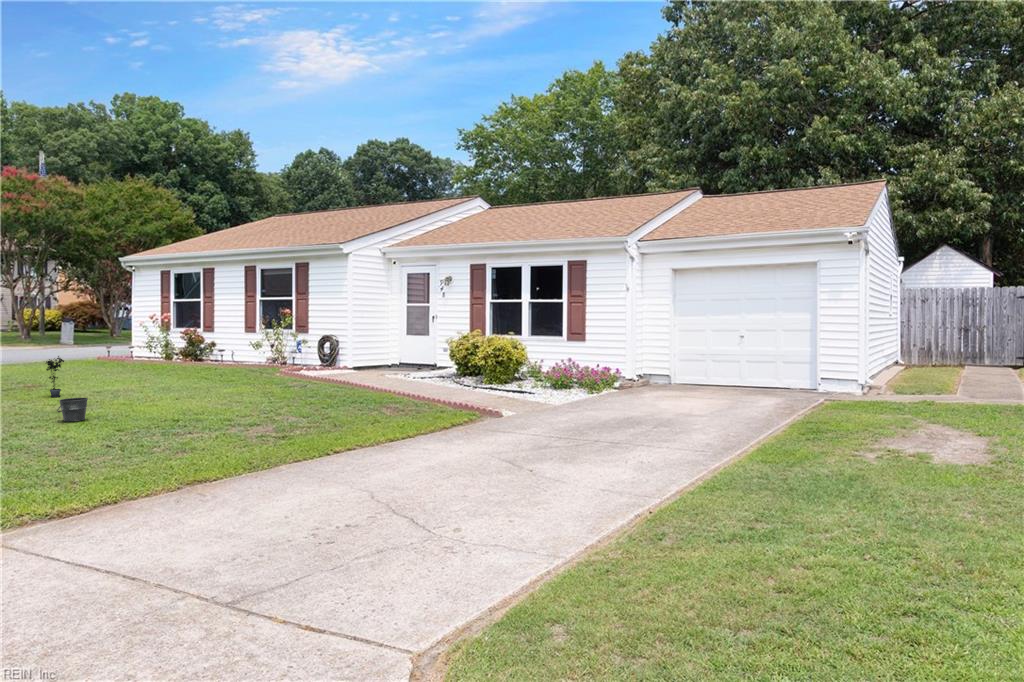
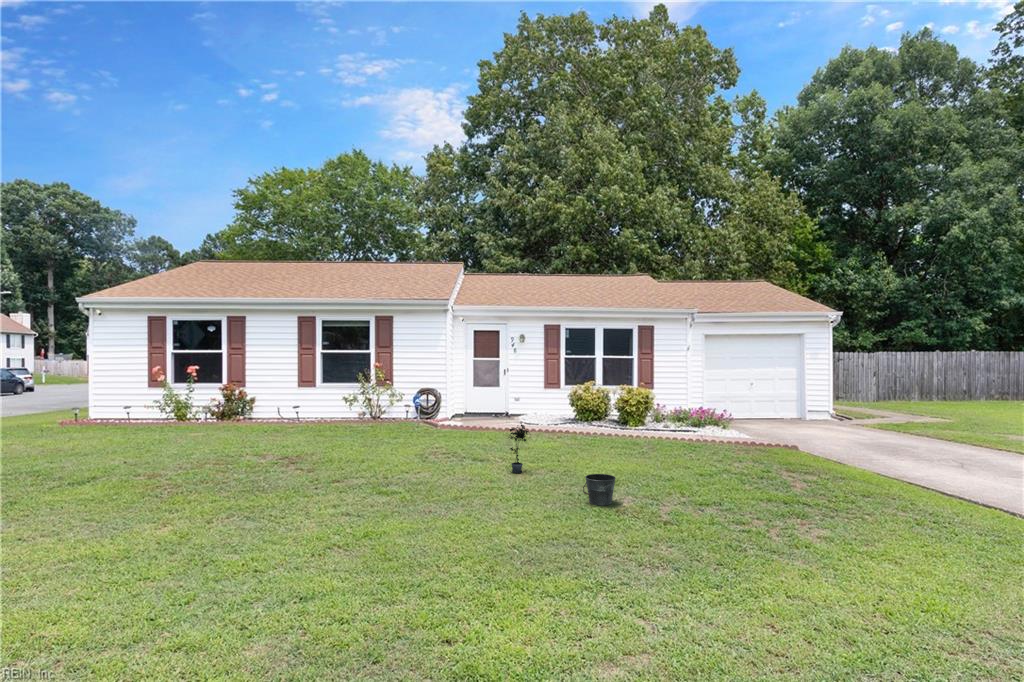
potted plant: present [46,356,64,397] -> present [509,424,529,473]

